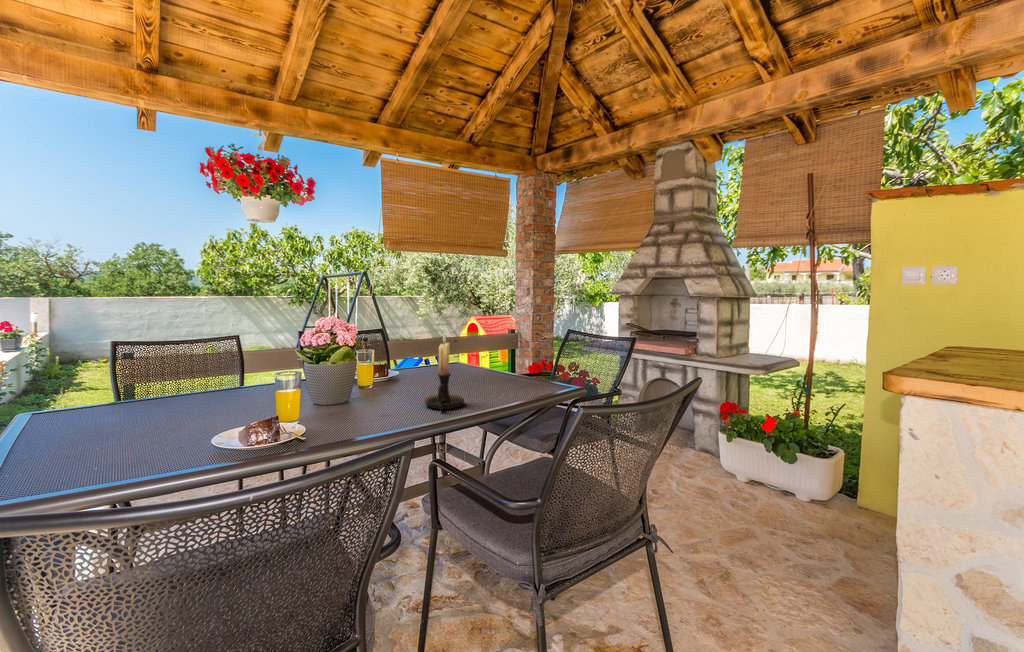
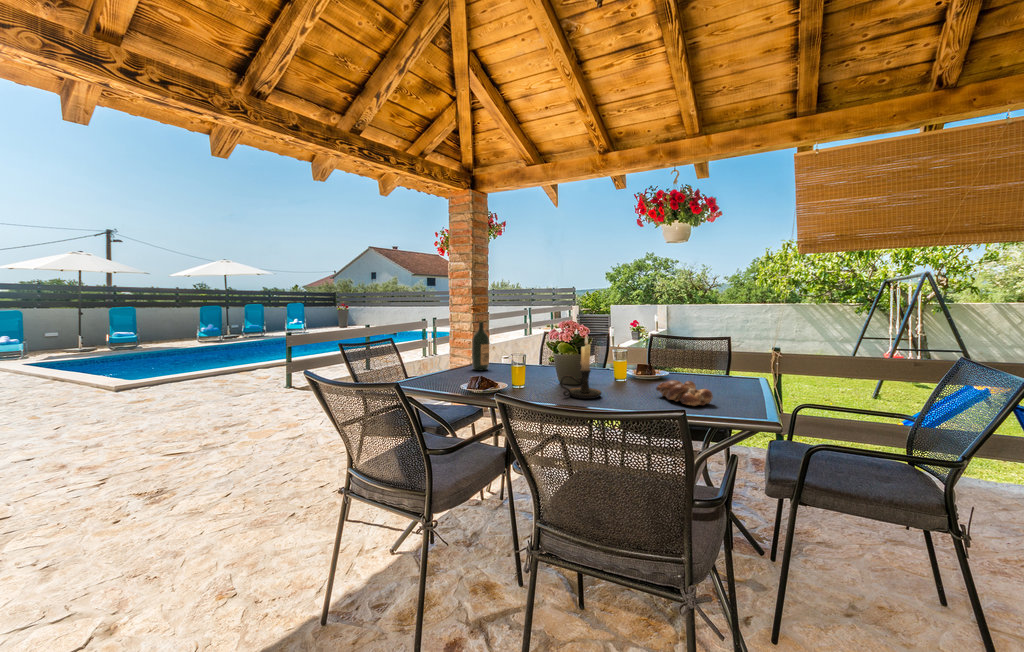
wine bottle: none [144,332,186,430] -> present [472,320,489,370]
bread loaf: none [470,364,525,386] -> present [656,380,713,406]

